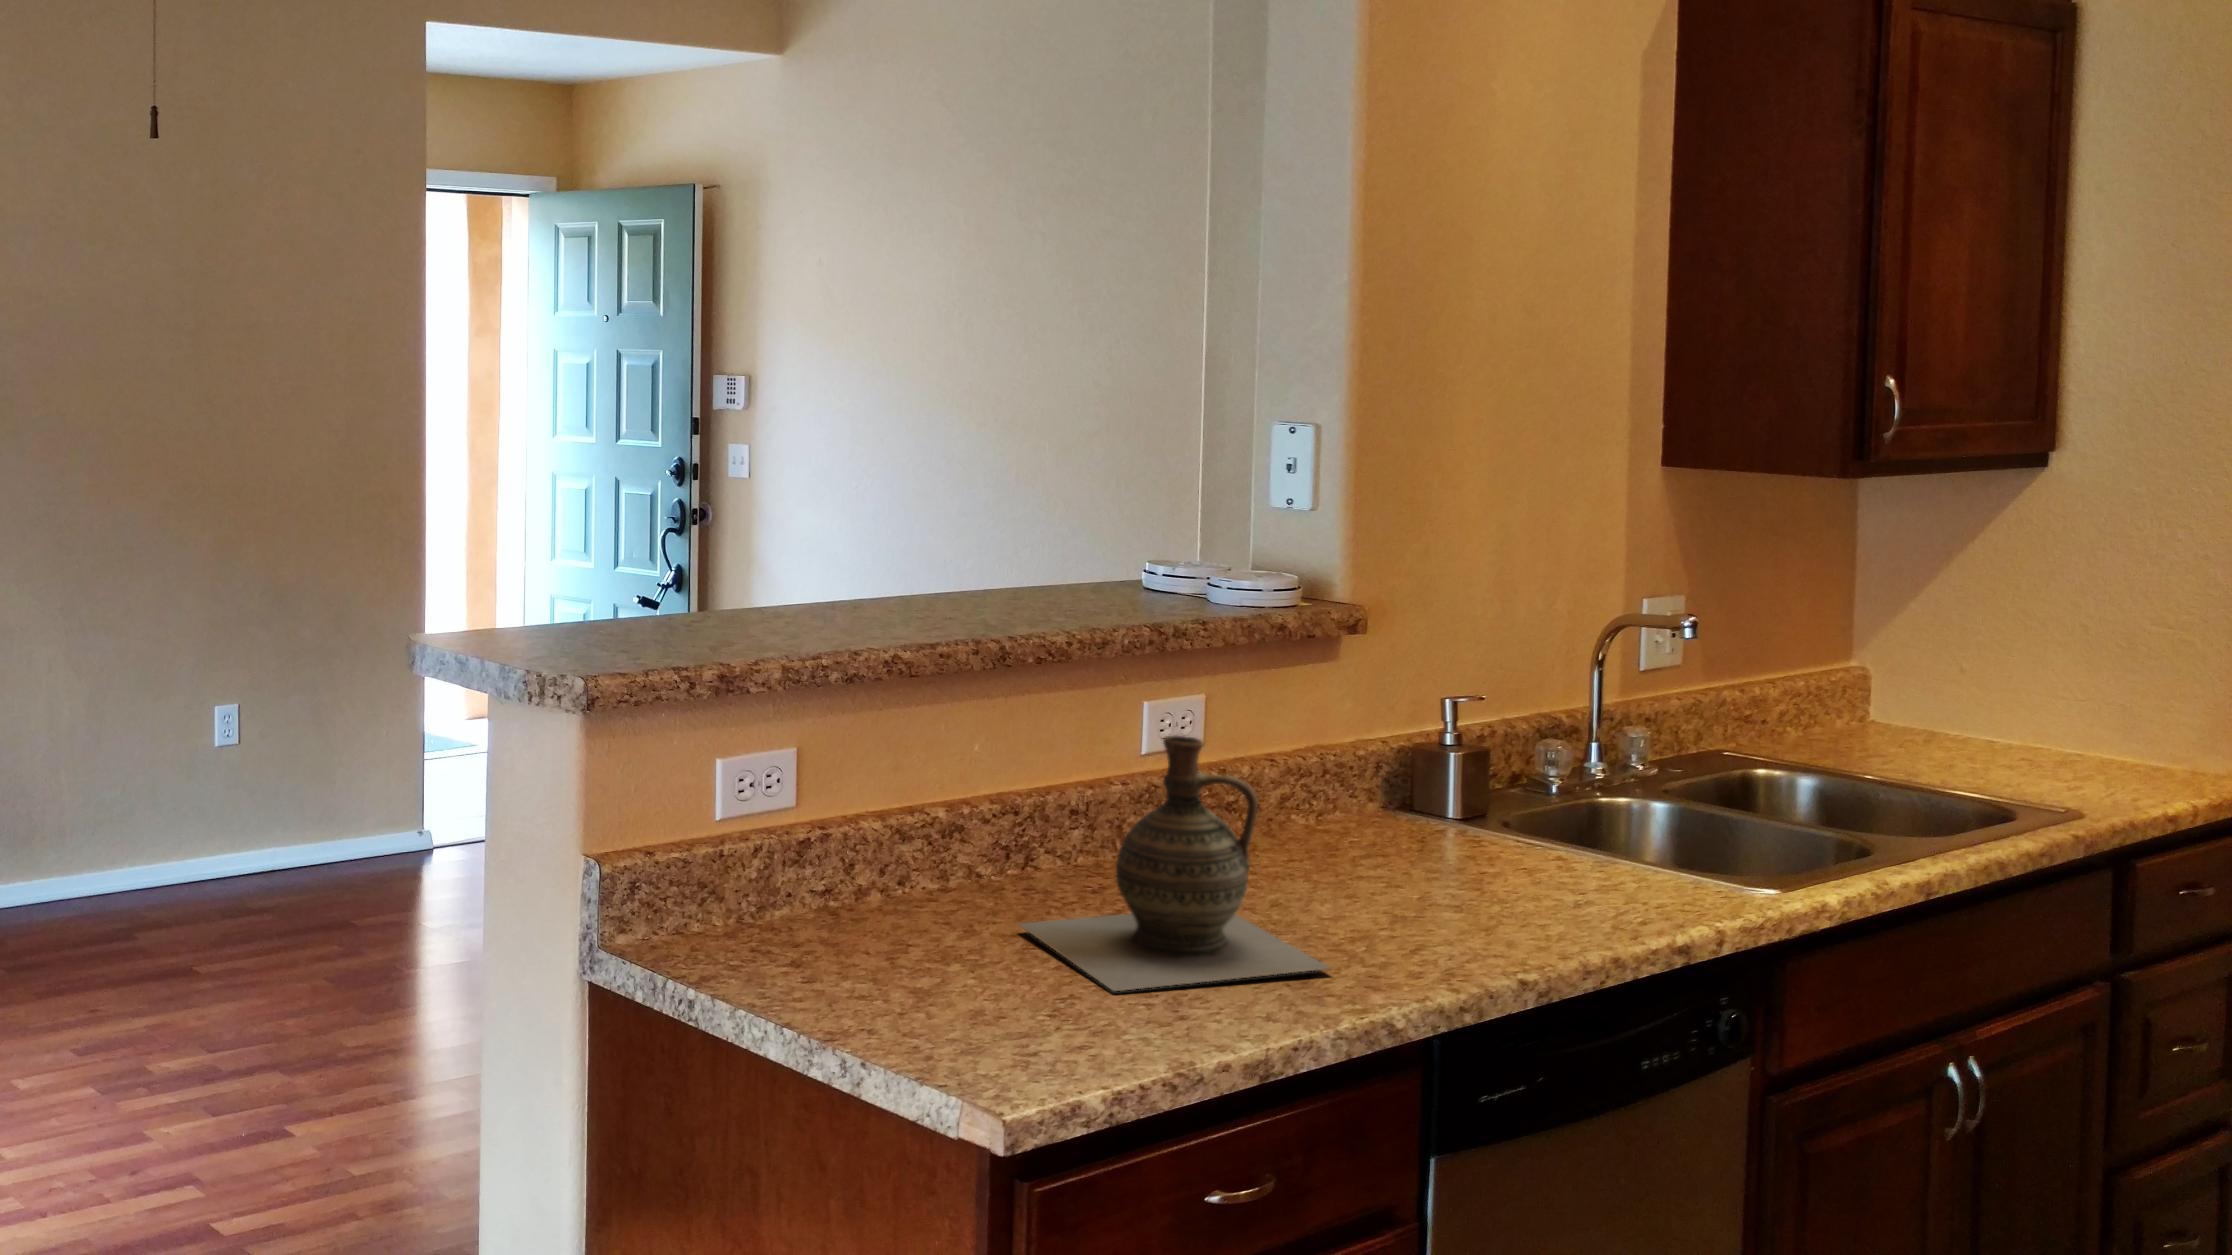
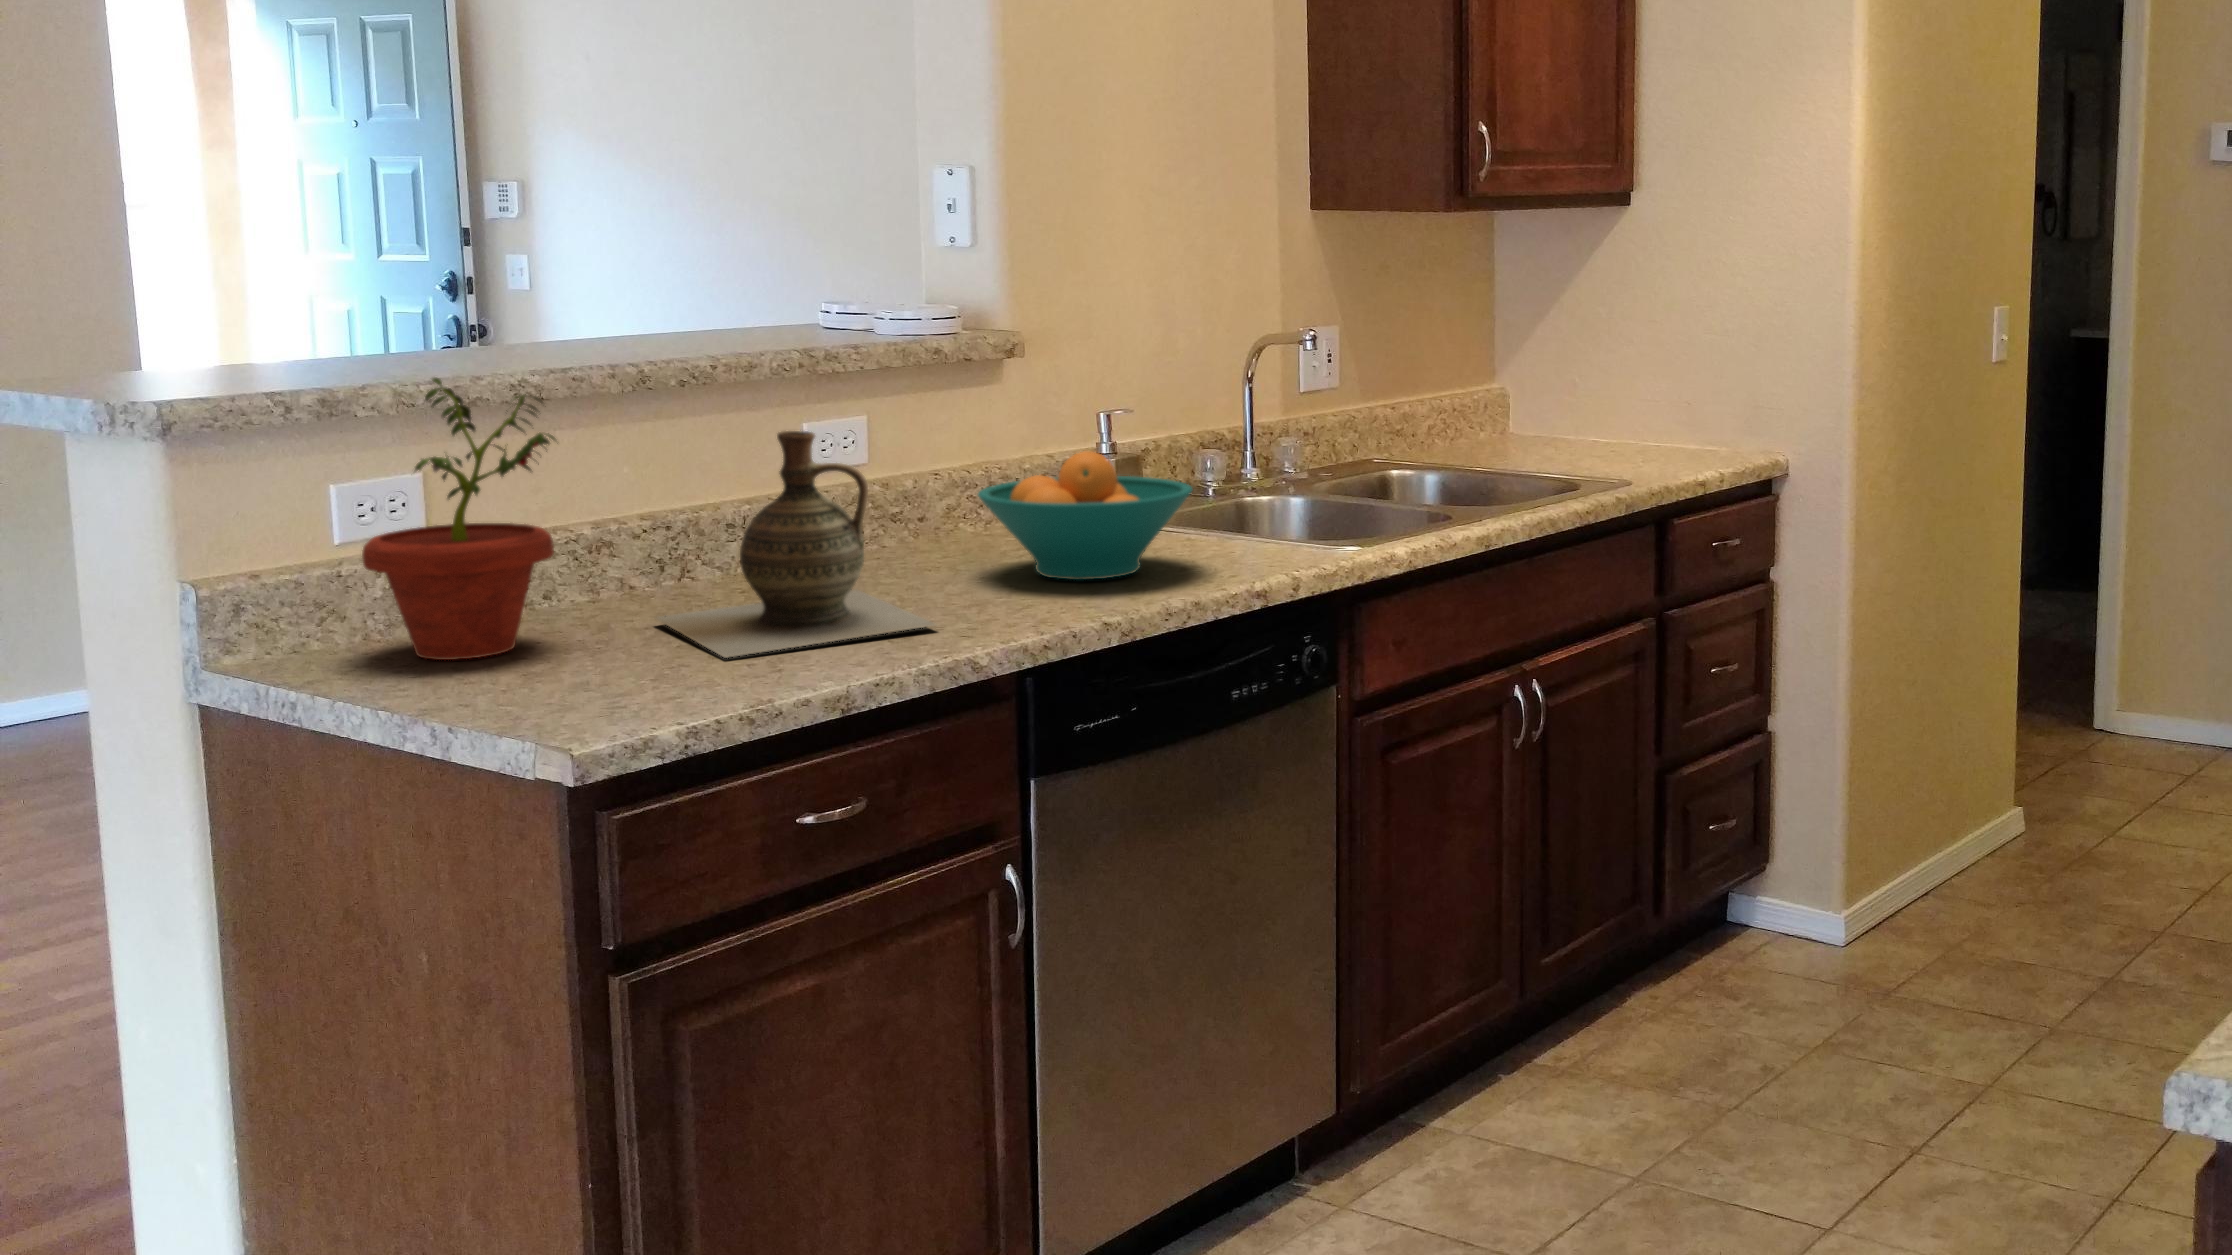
potted plant: none [754,662,950,961] -> present [362,378,556,660]
fruit bowl: none [1344,763,1598,913] -> present [978,451,1193,580]

